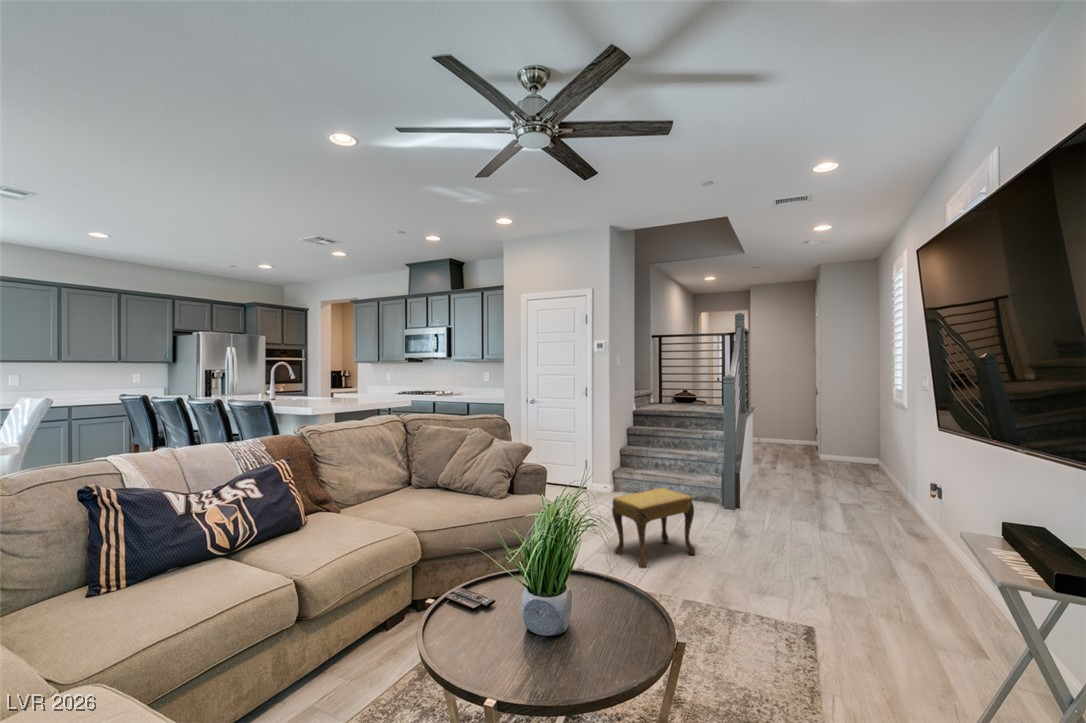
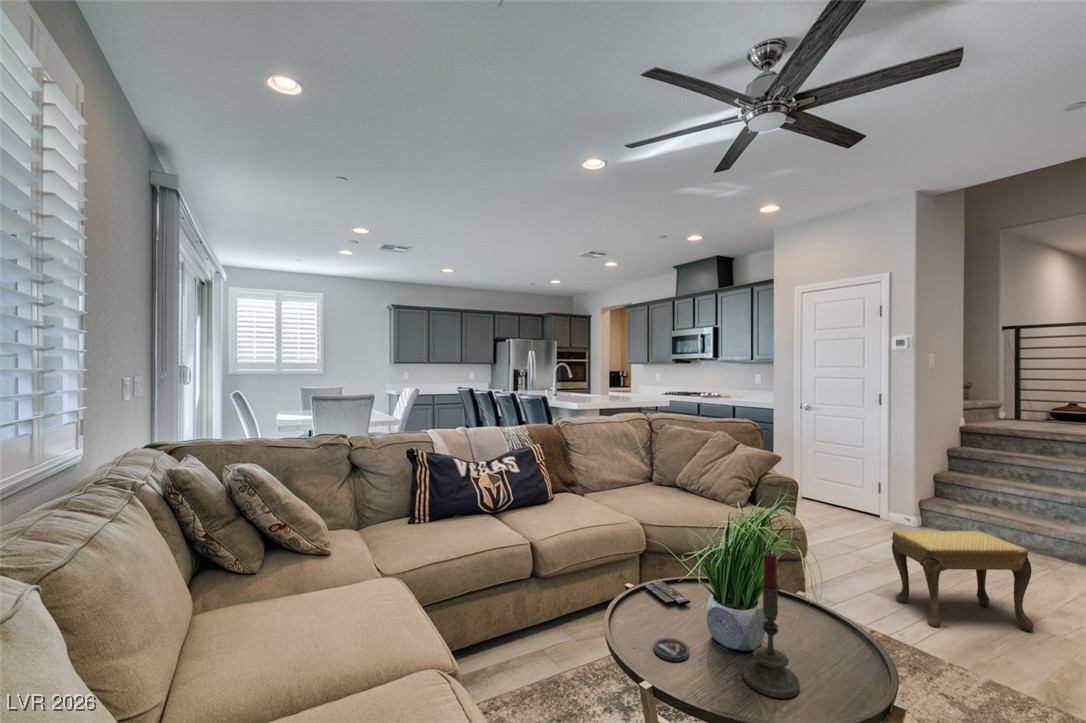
candle: none [565,534,613,670] -> present [743,551,800,698]
coaster: none [479,644,514,670] -> present [654,638,689,661]

